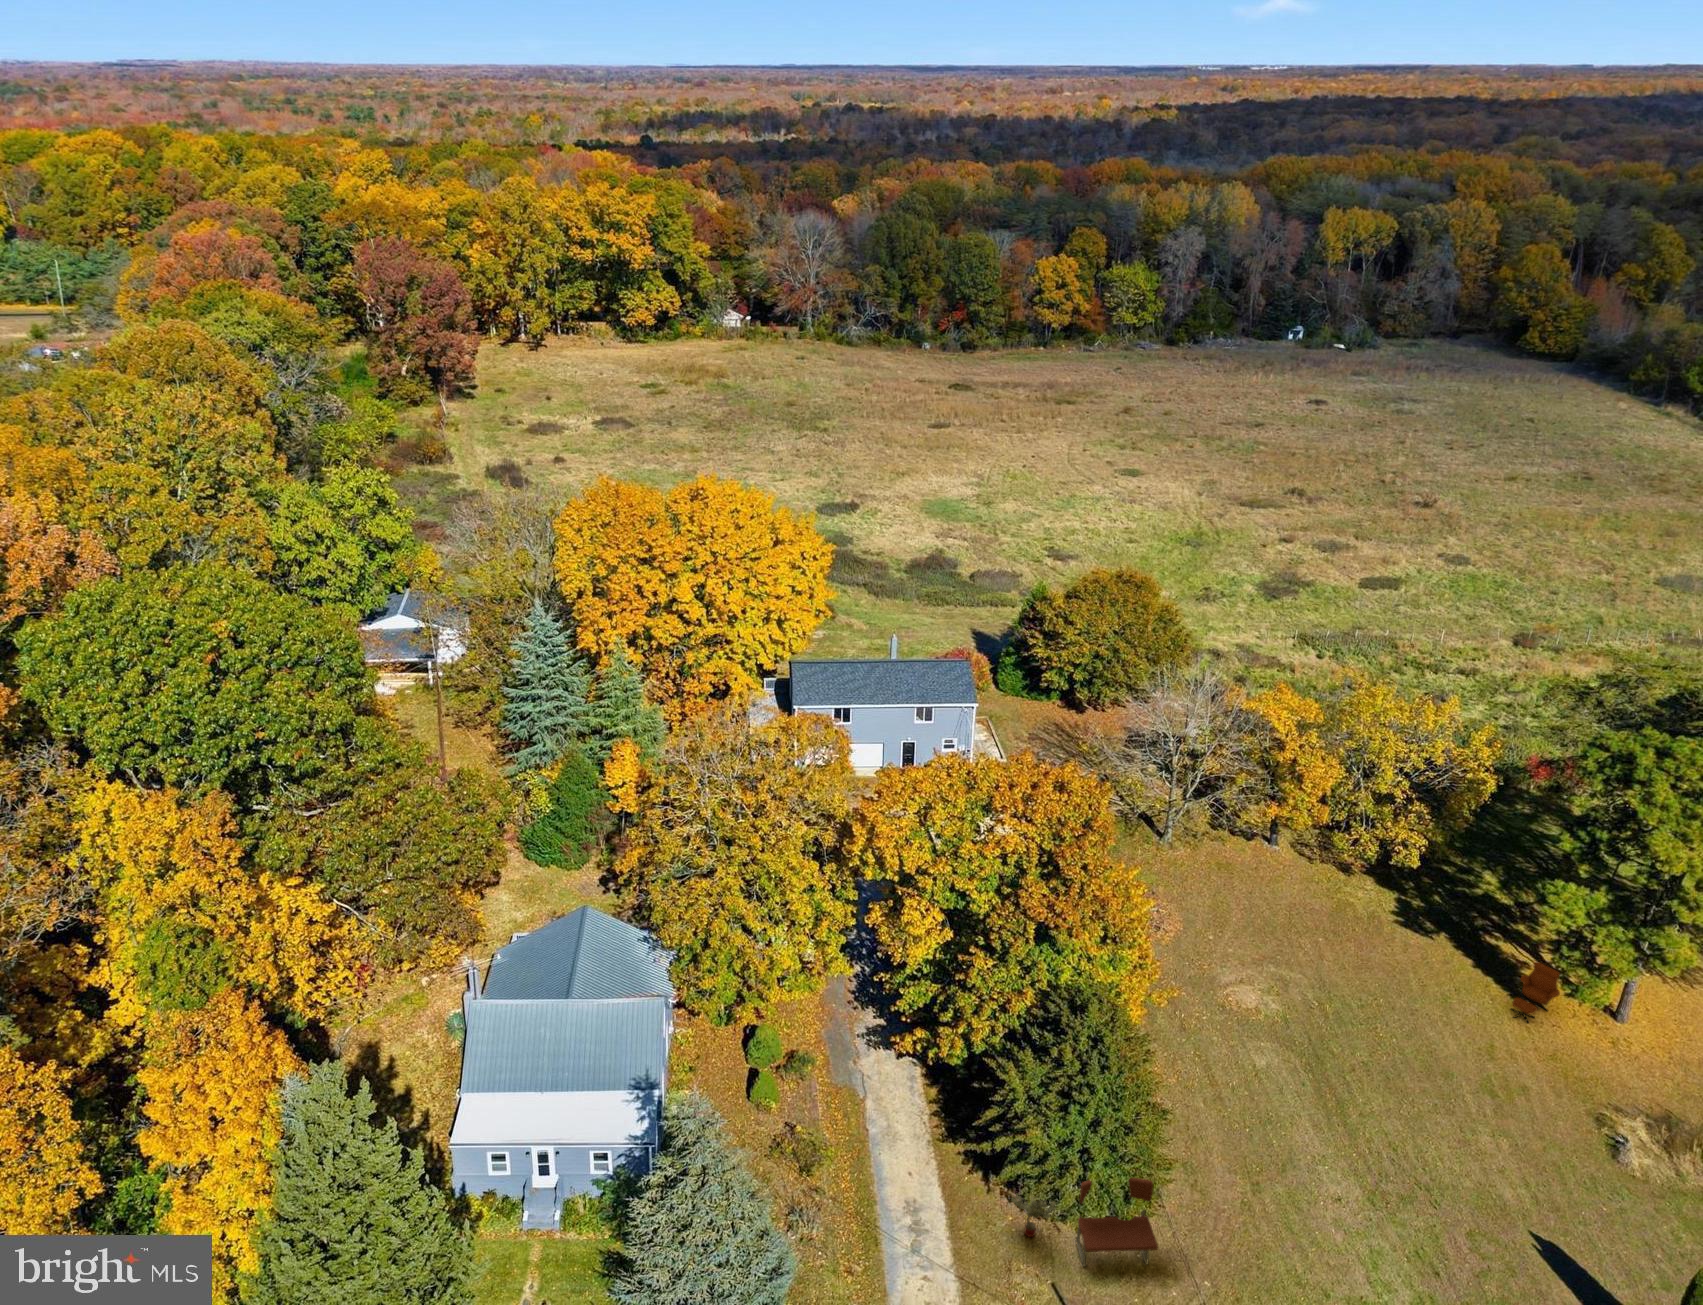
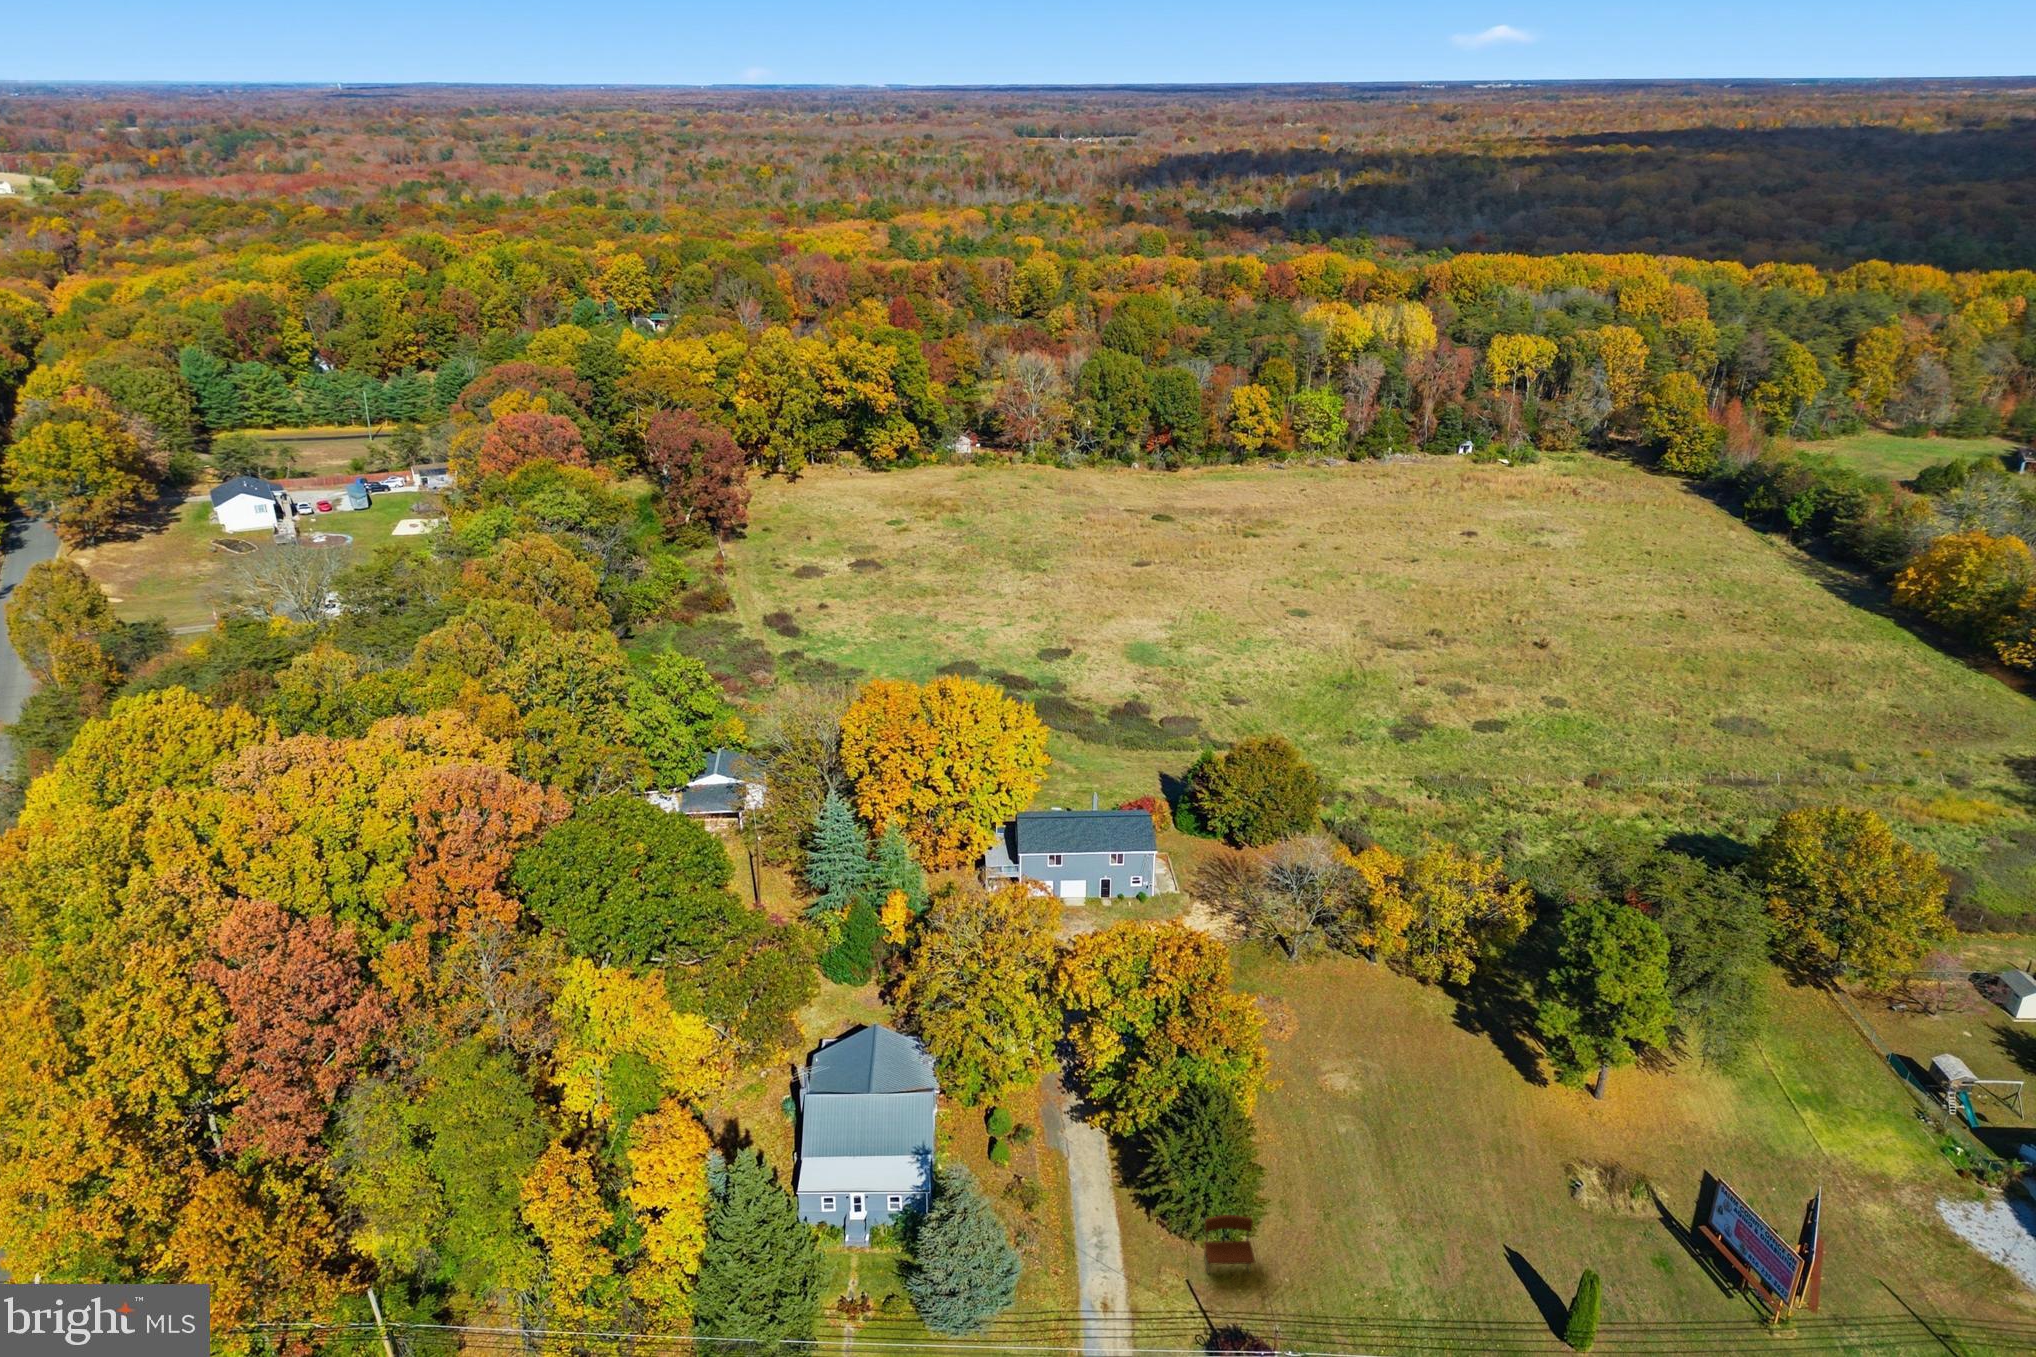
lounge chair: present [1512,962,1560,1022] -> none [1527,1059,1562,1104]
potted tree: present [1012,1194,1055,1237] -> none [1161,1223,1190,1254]

